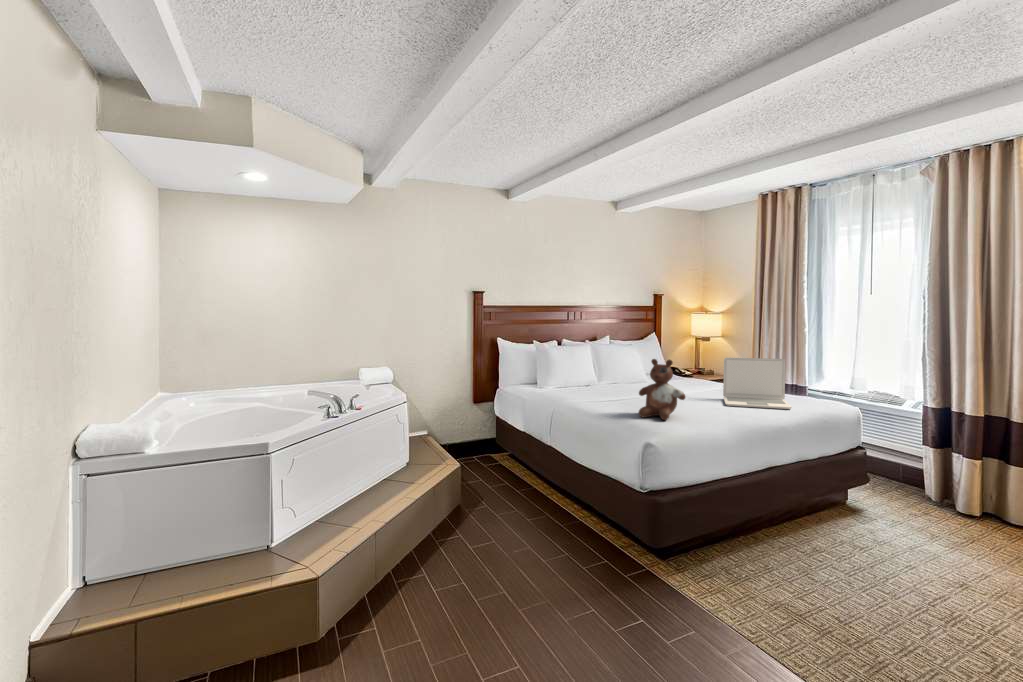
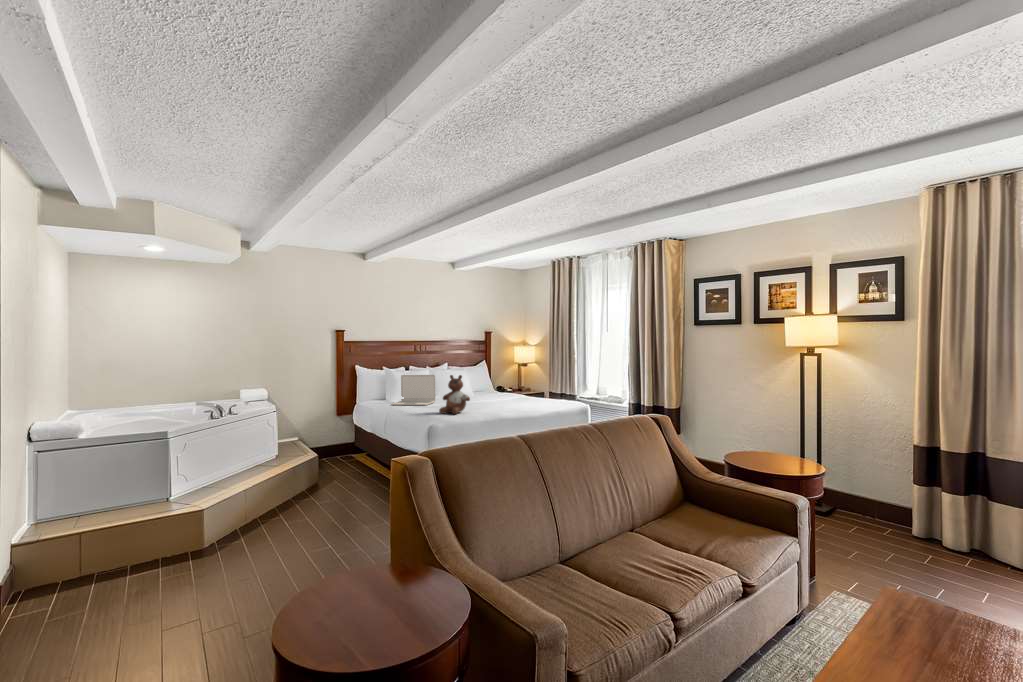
laptop: present [723,358,792,409] -> present [391,375,435,406]

